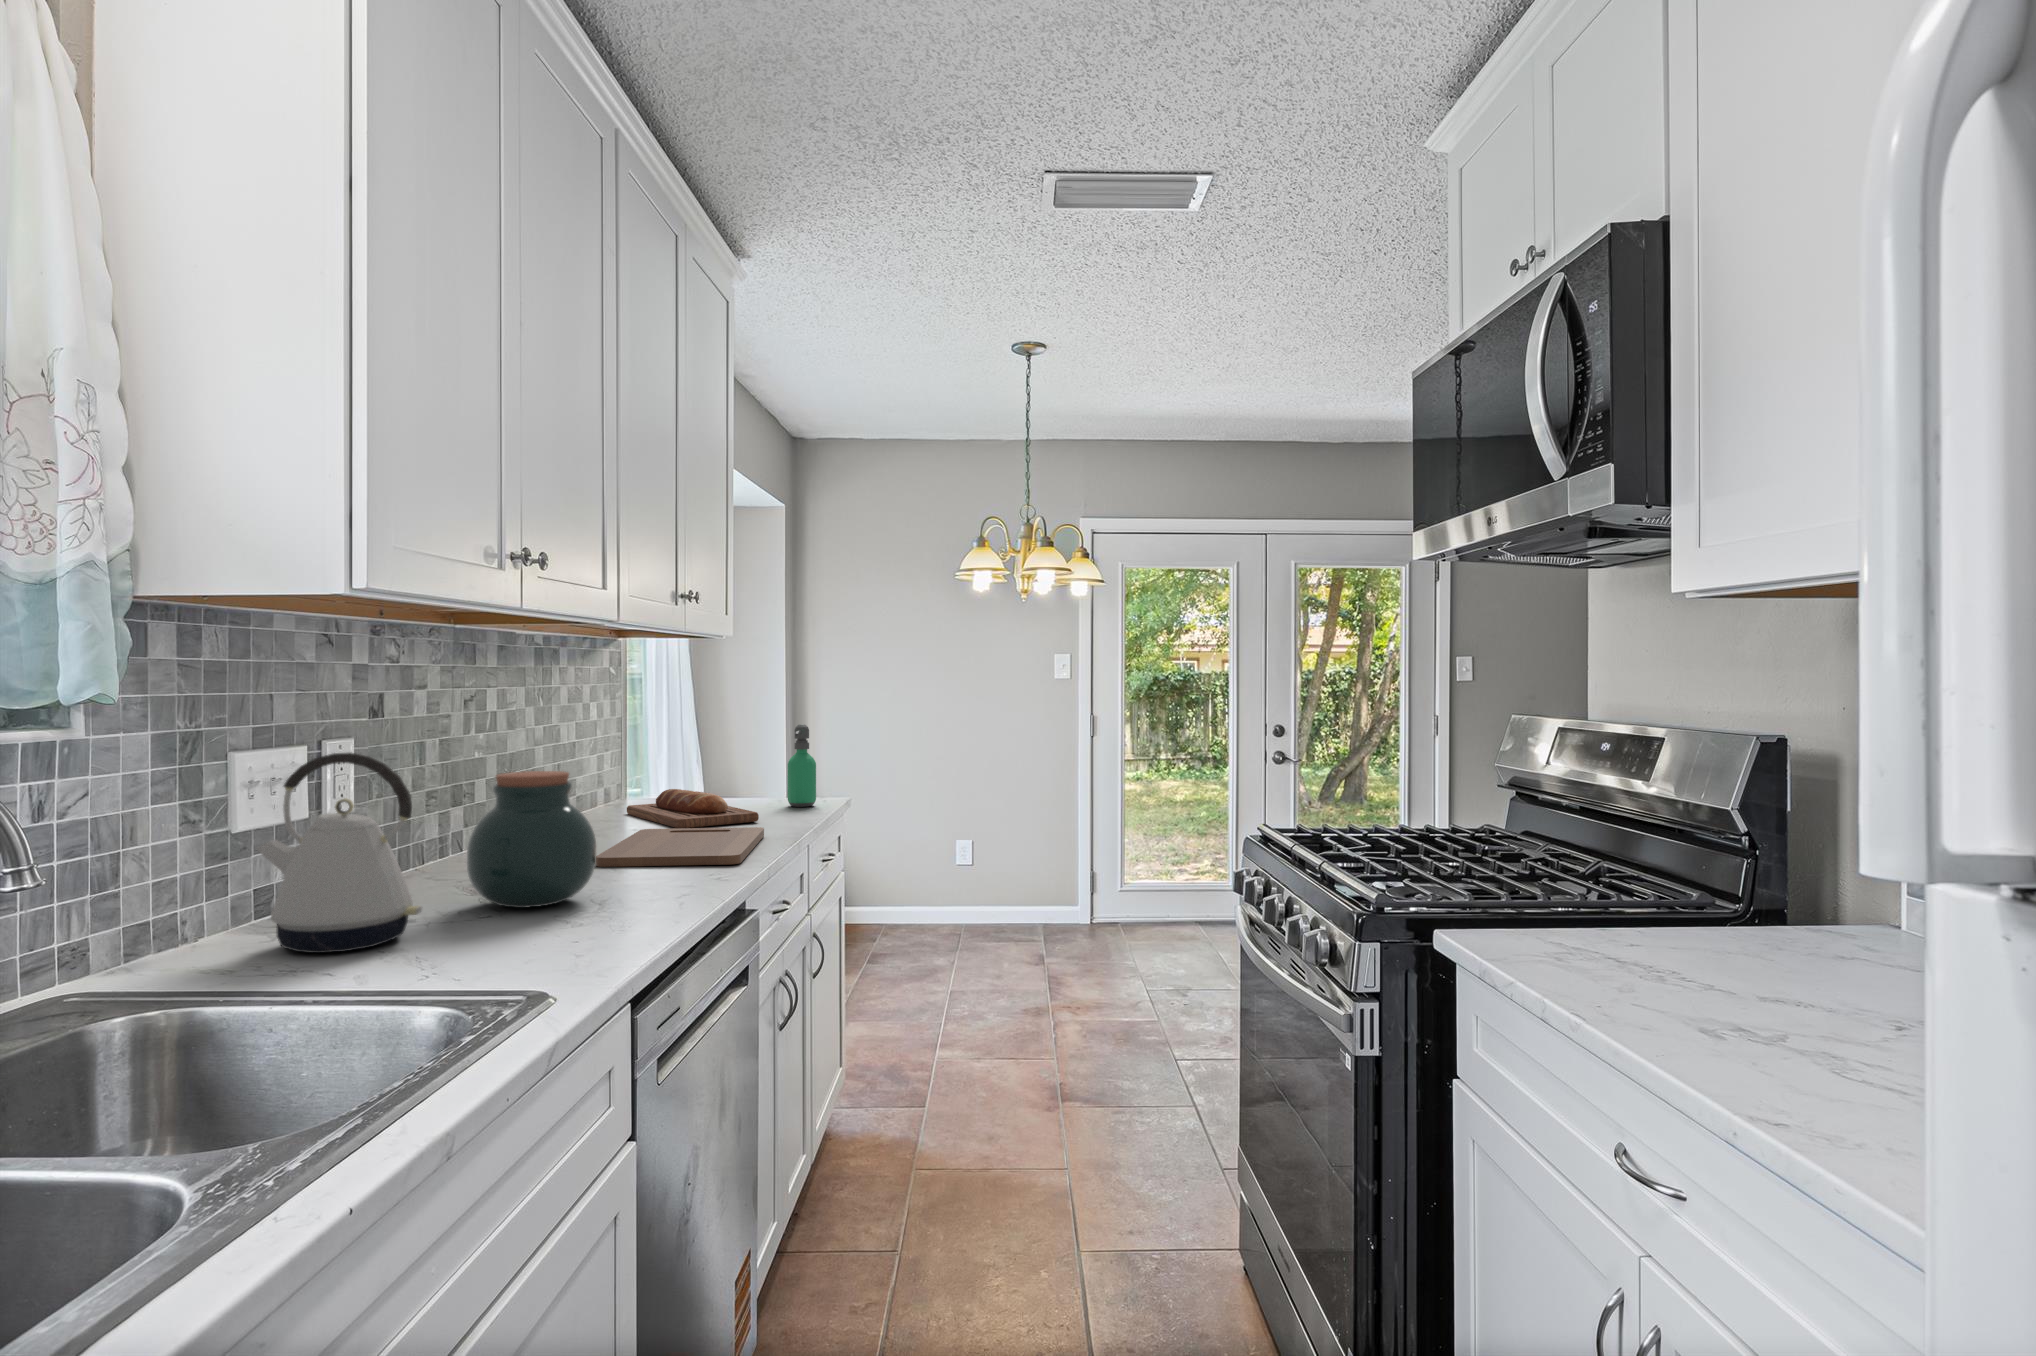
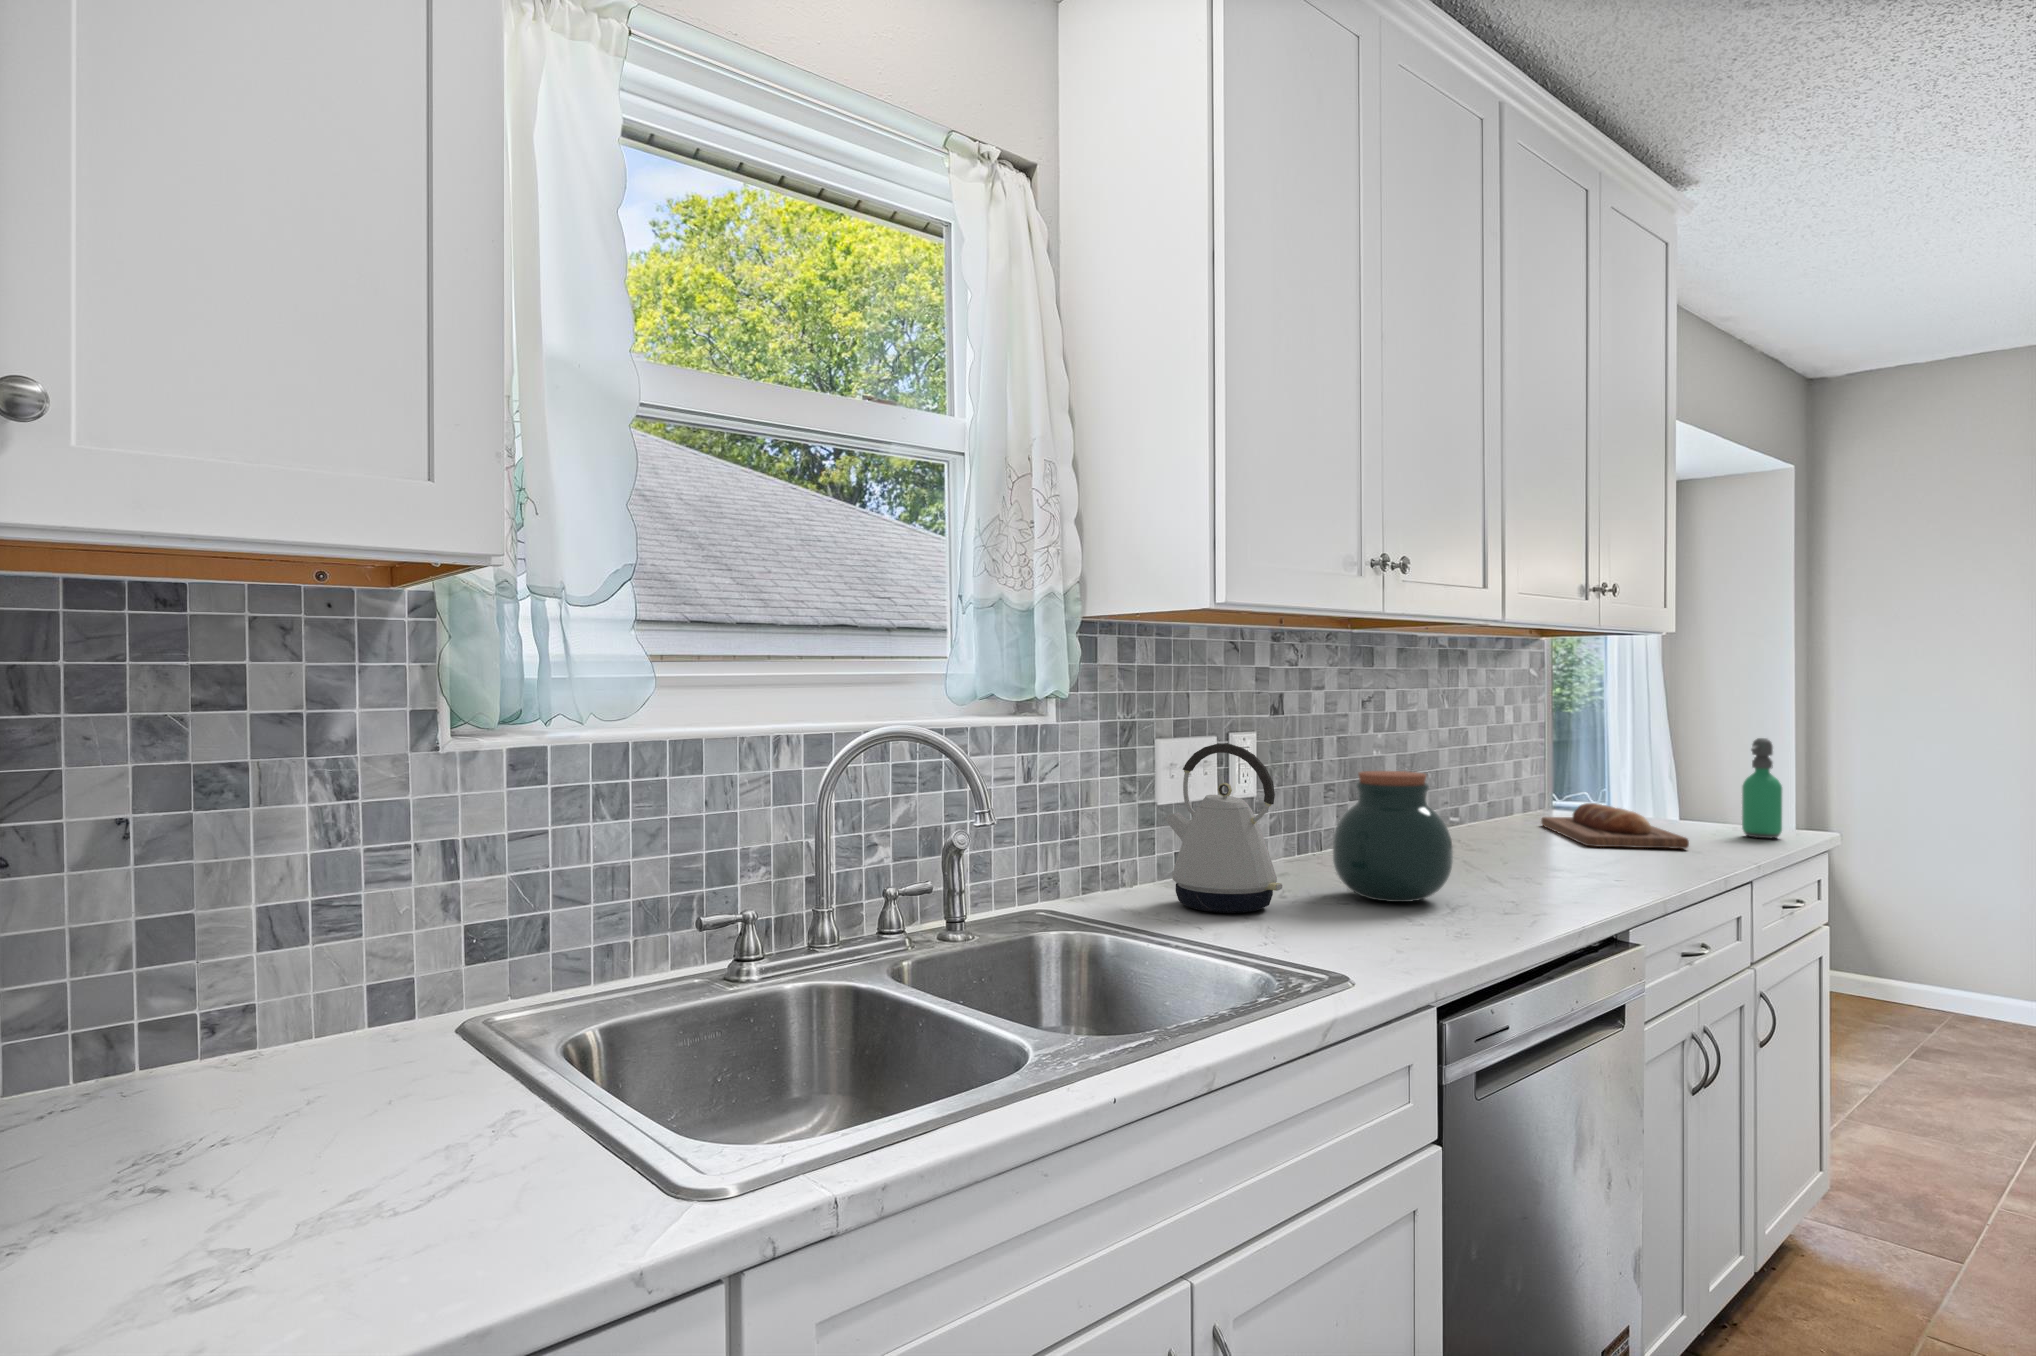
cutting board: present [596,827,764,867] -> none [1474,843,1684,891]

